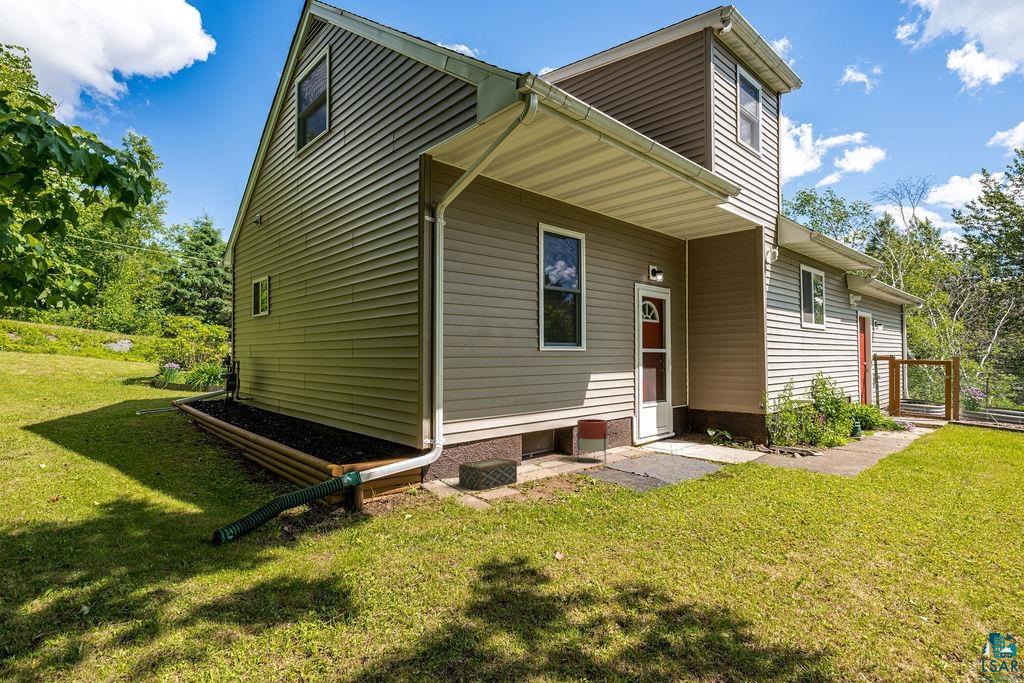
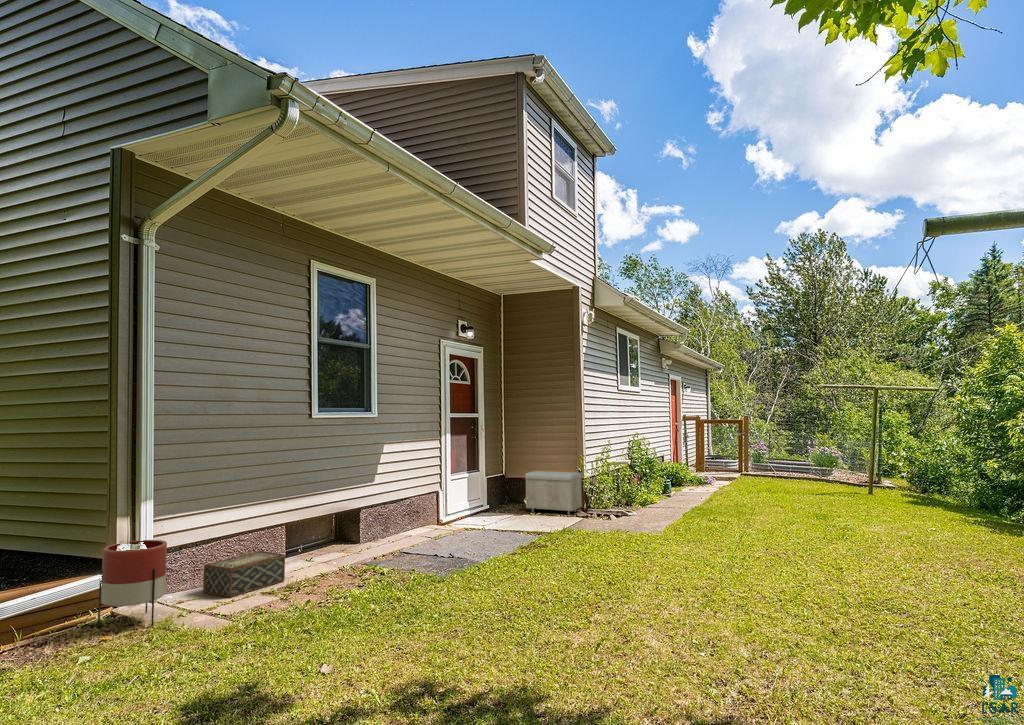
storage bench: none [709,405,766,445] -> present [525,471,582,514]
planter: present [577,419,608,463] -> present [98,540,167,628]

